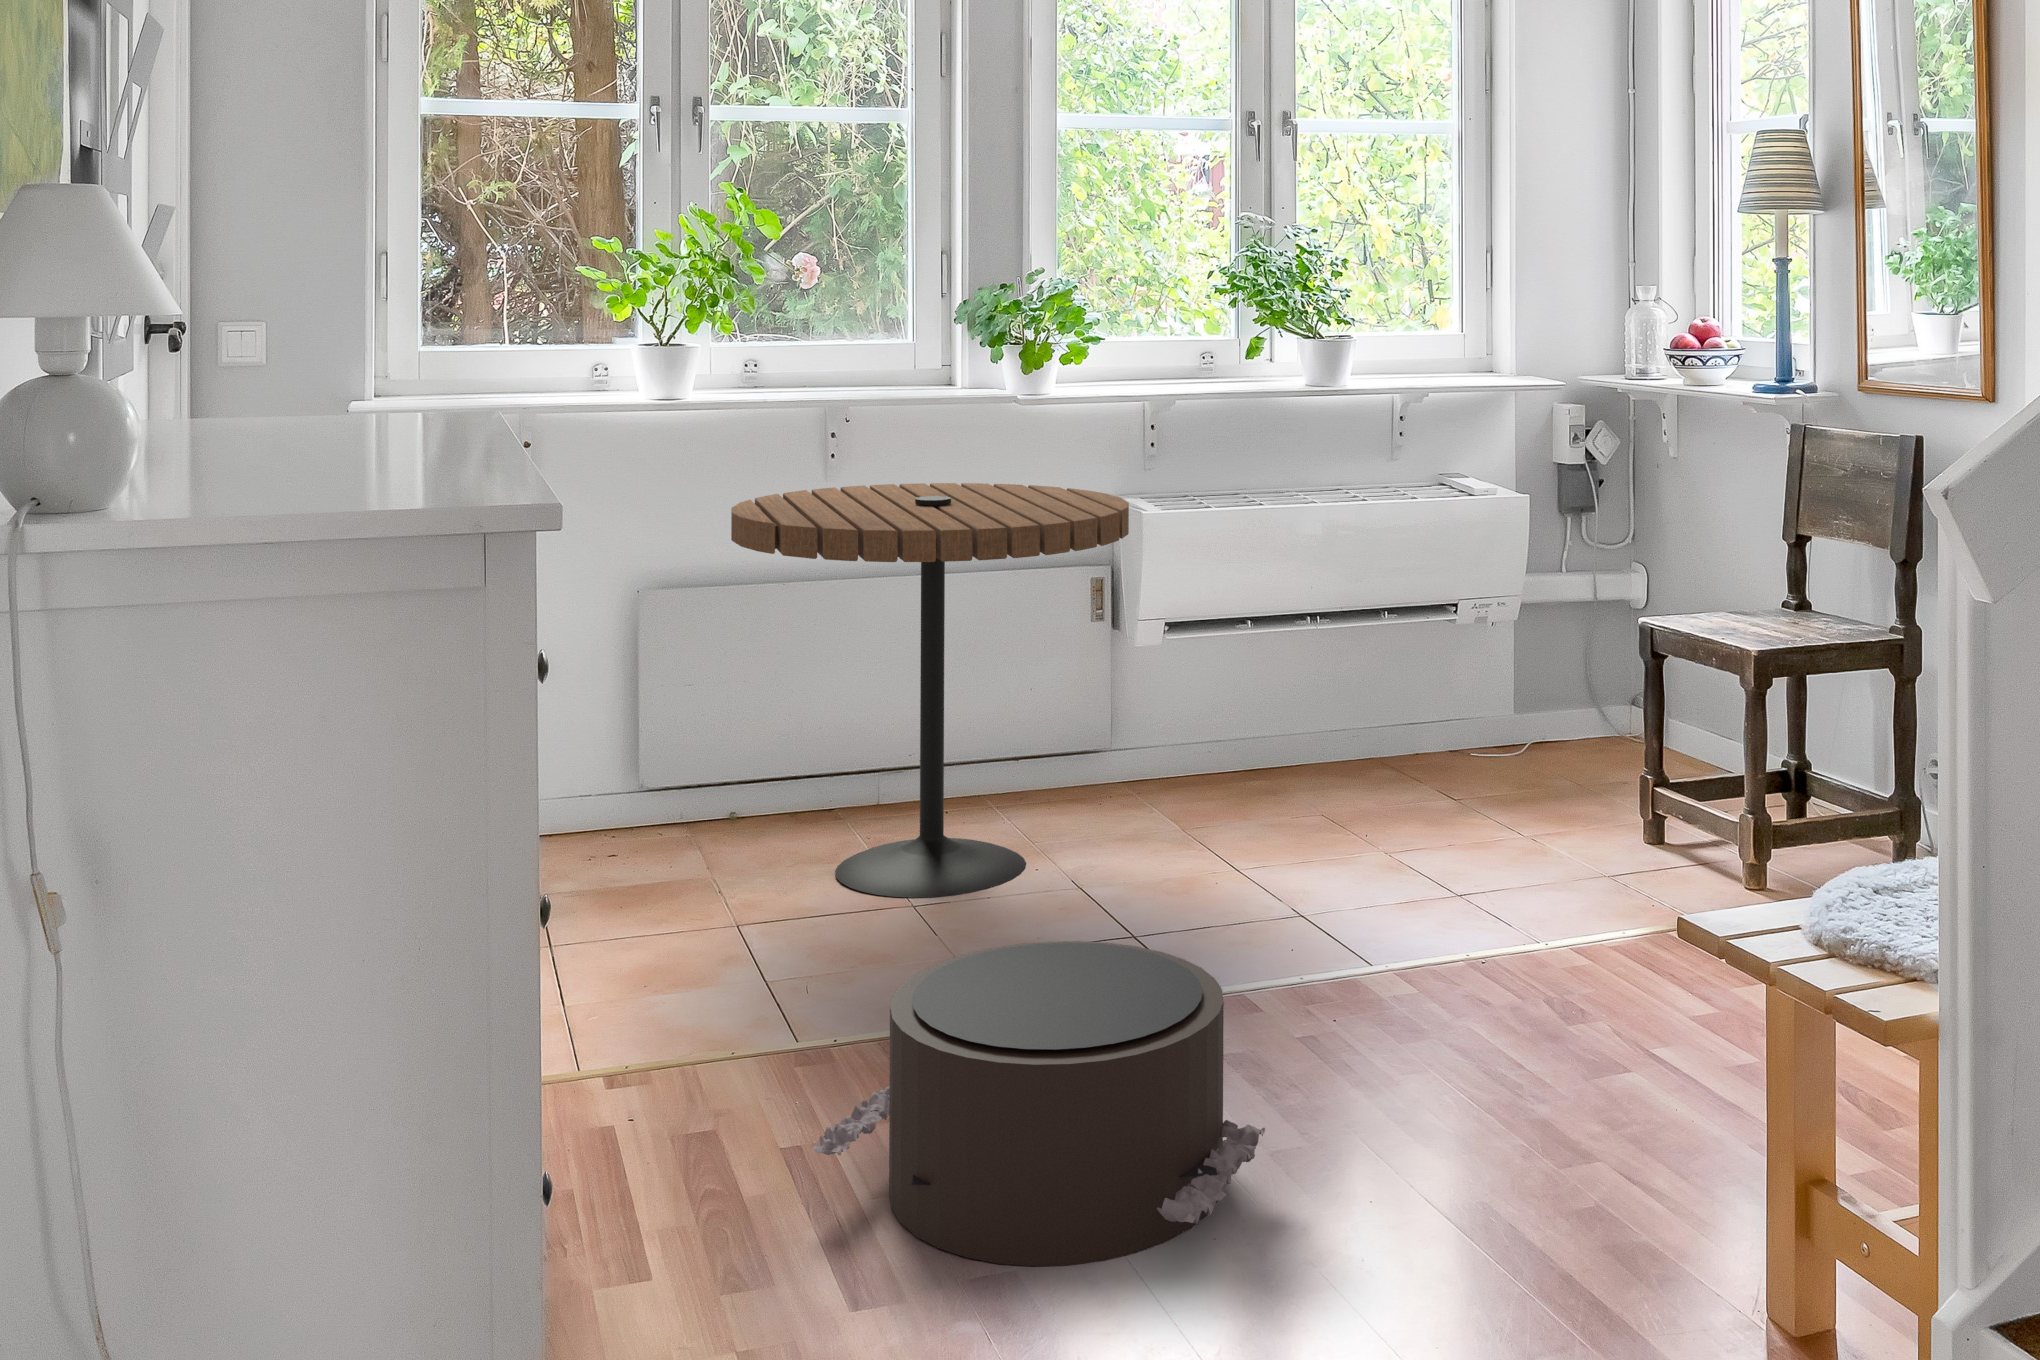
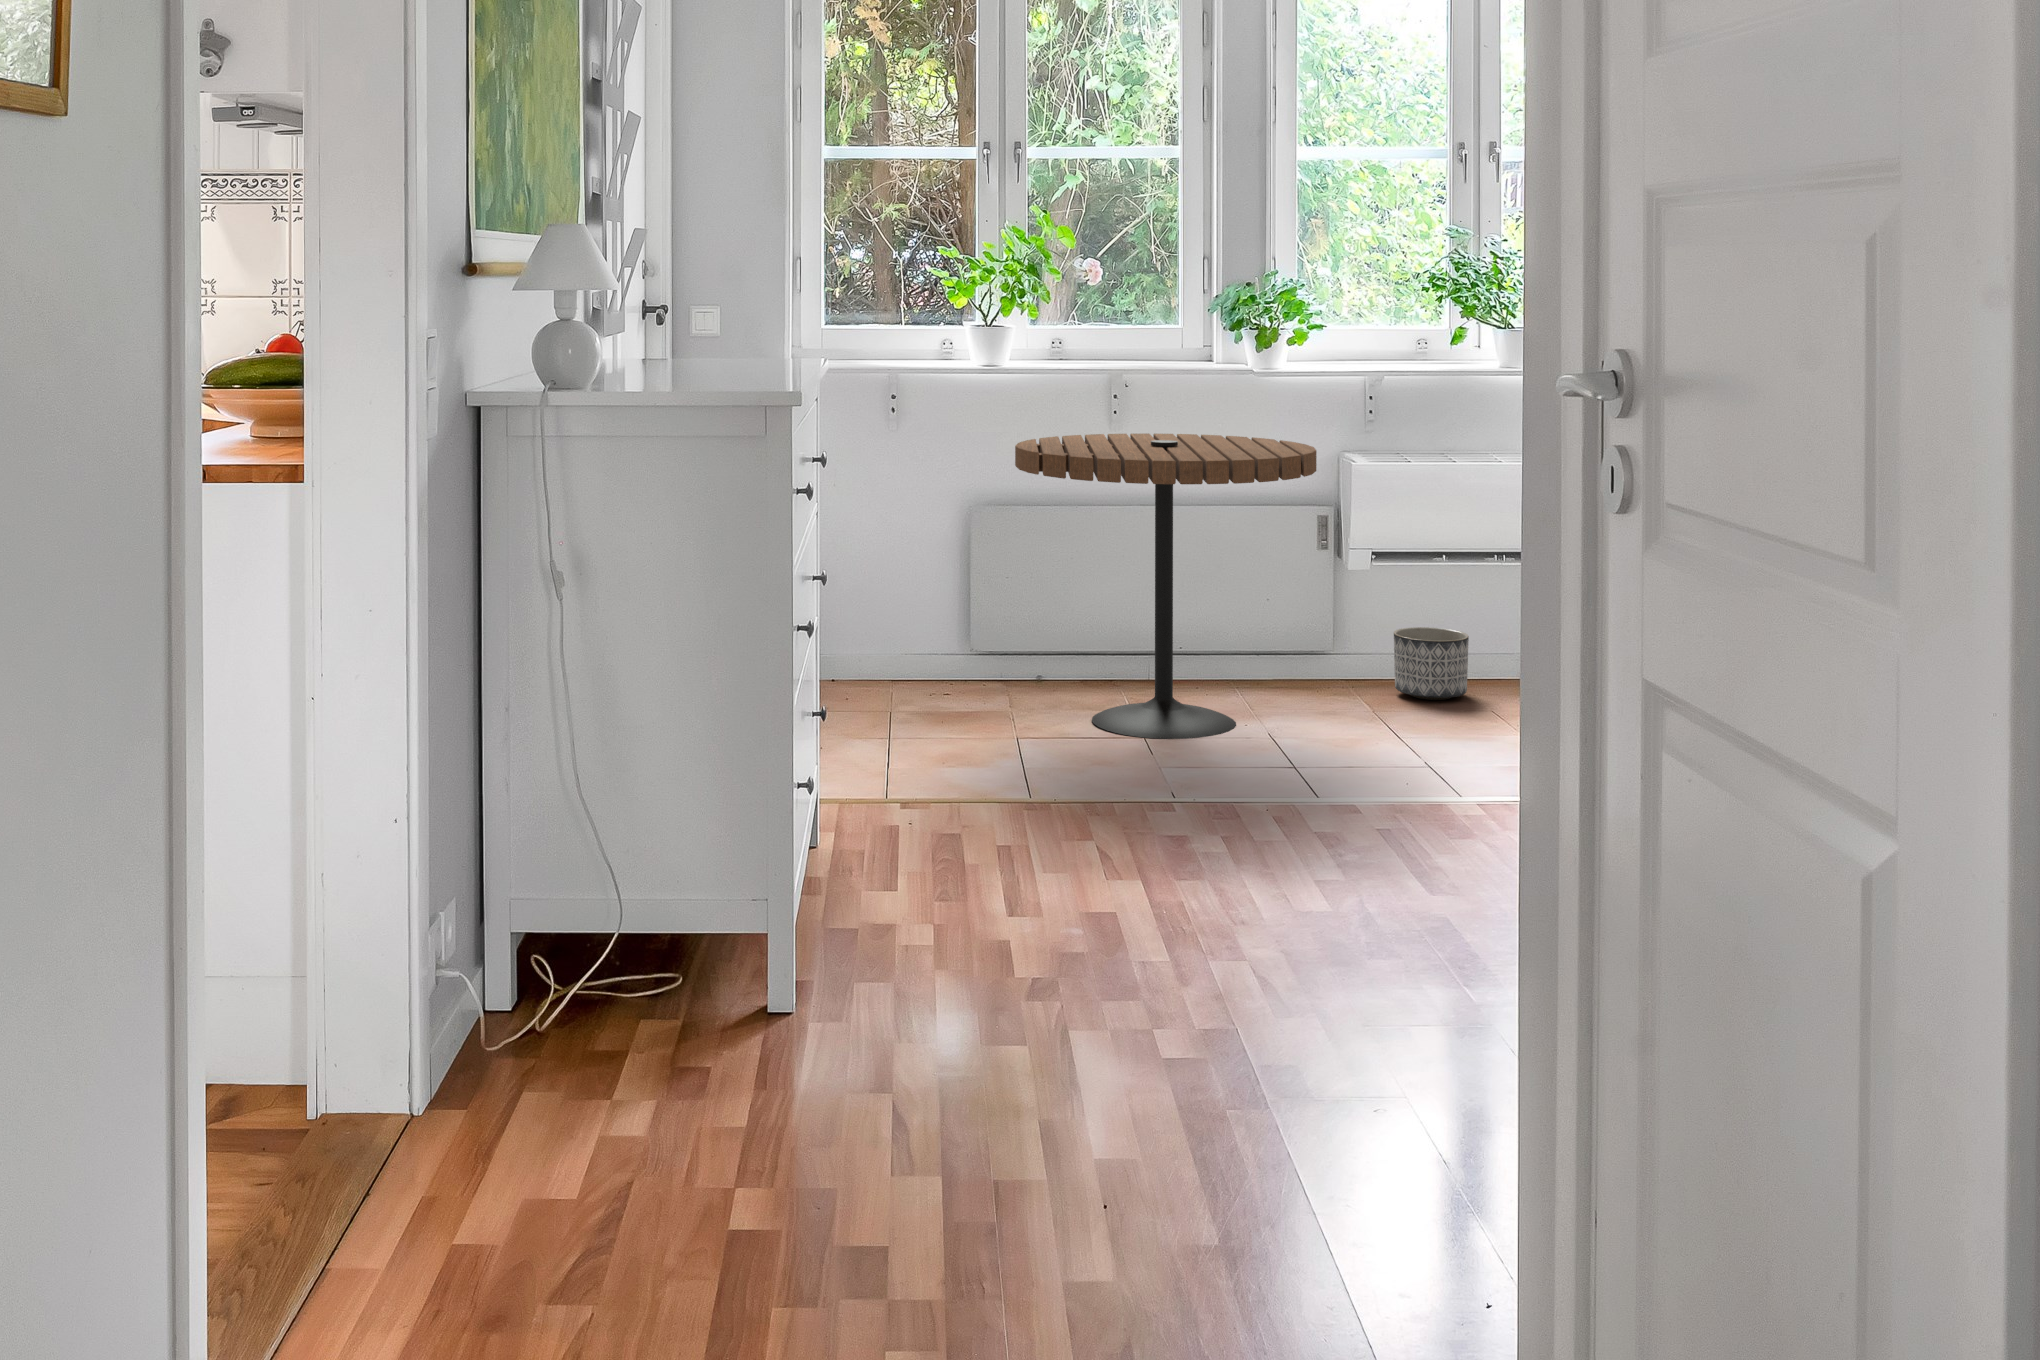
planter: none [1192,706,1280,796] -> present [1394,627,1469,700]
pouf: present [812,941,1265,1266] -> none [1002,736,1307,930]

